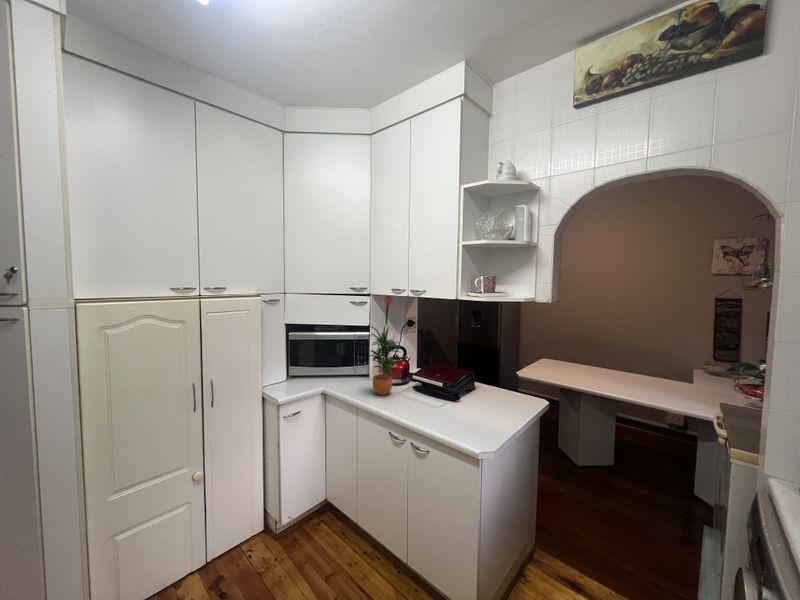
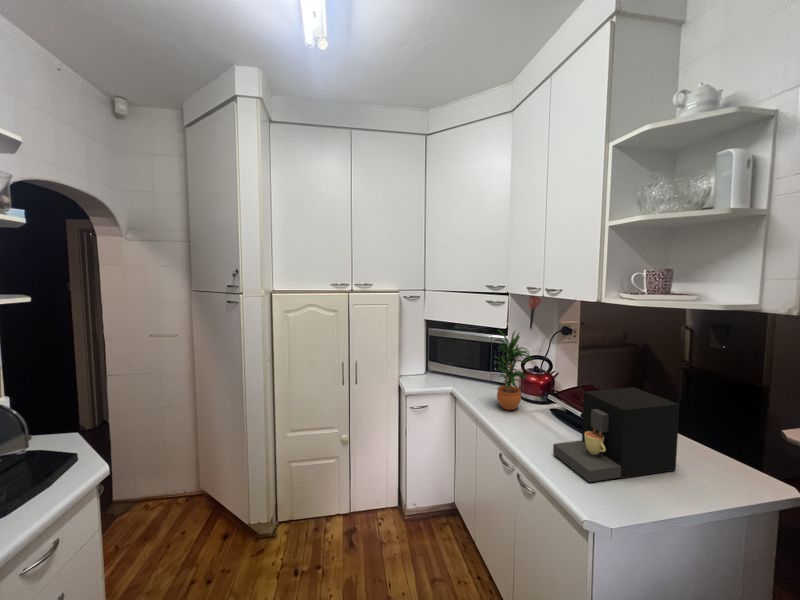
coffee maker: none [439,358,505,428] -> present [553,387,680,482]

